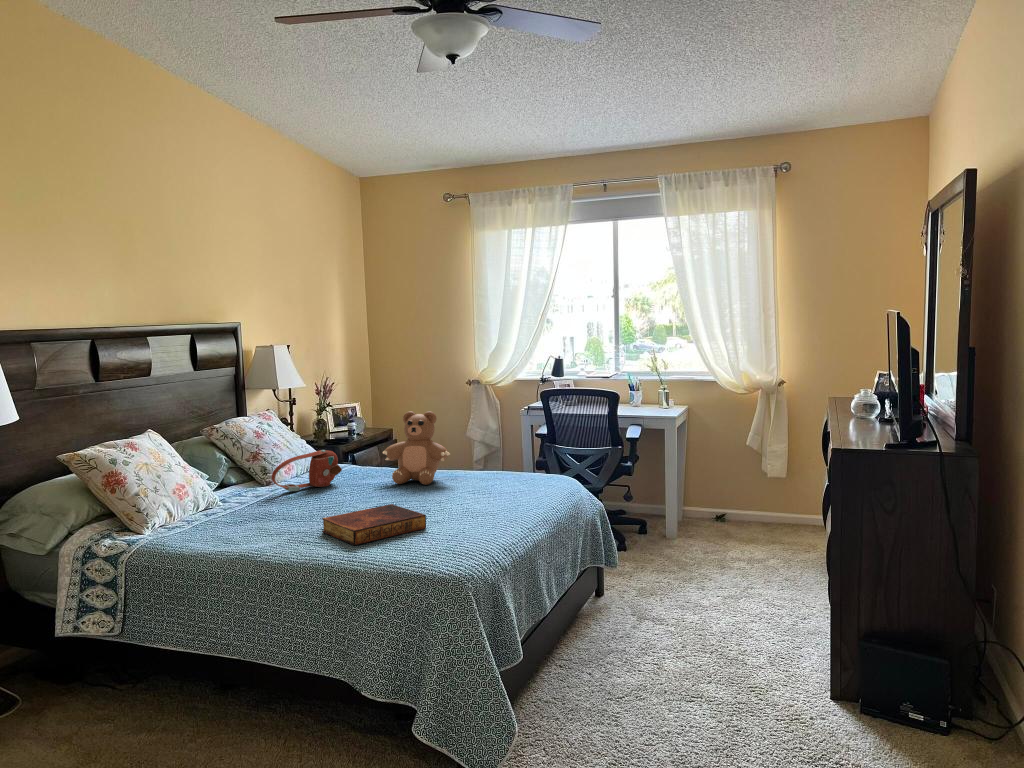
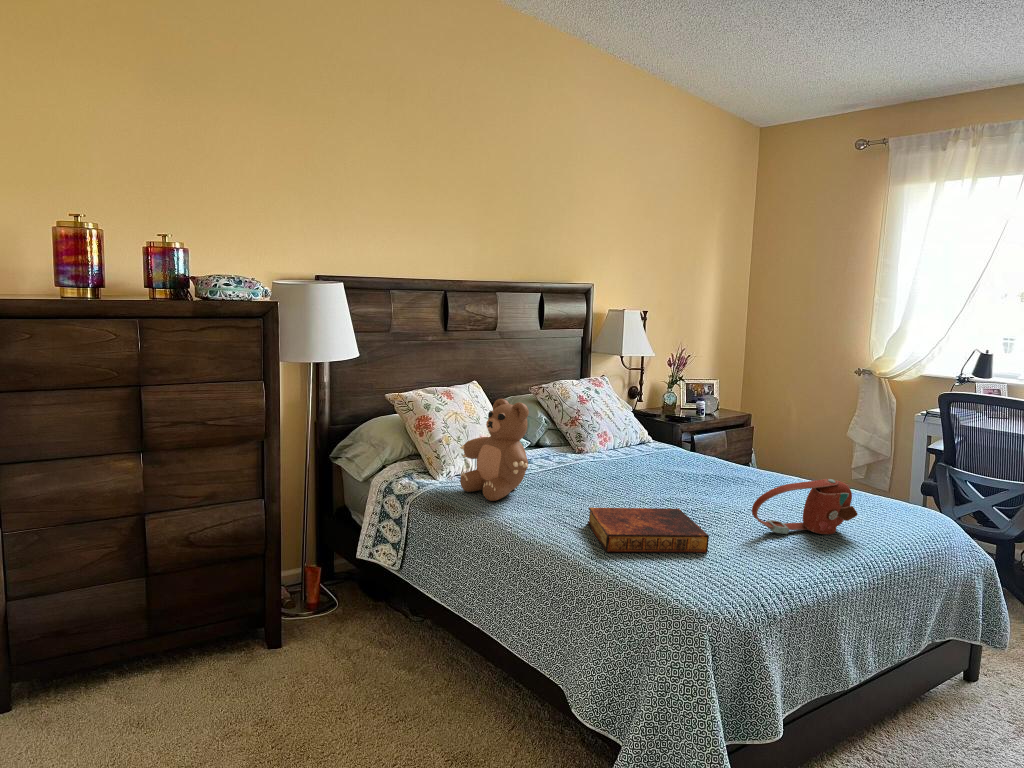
teddy bear: present [382,411,450,485] -> present [460,399,529,501]
handbag: present [272,450,342,491] -> present [752,479,858,534]

